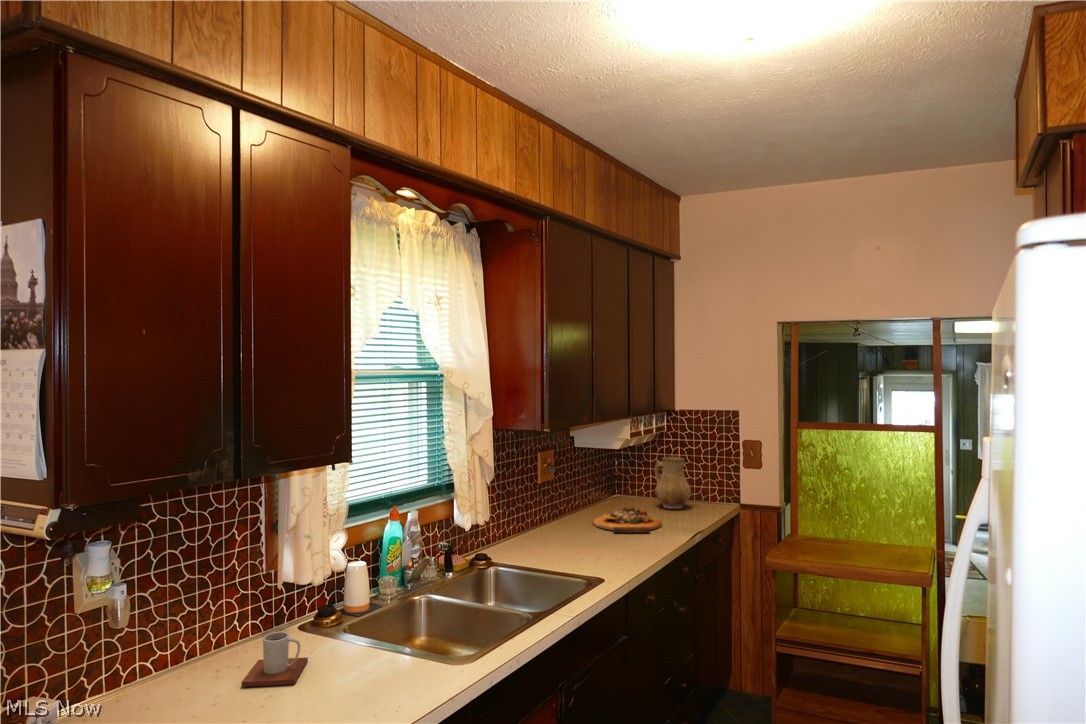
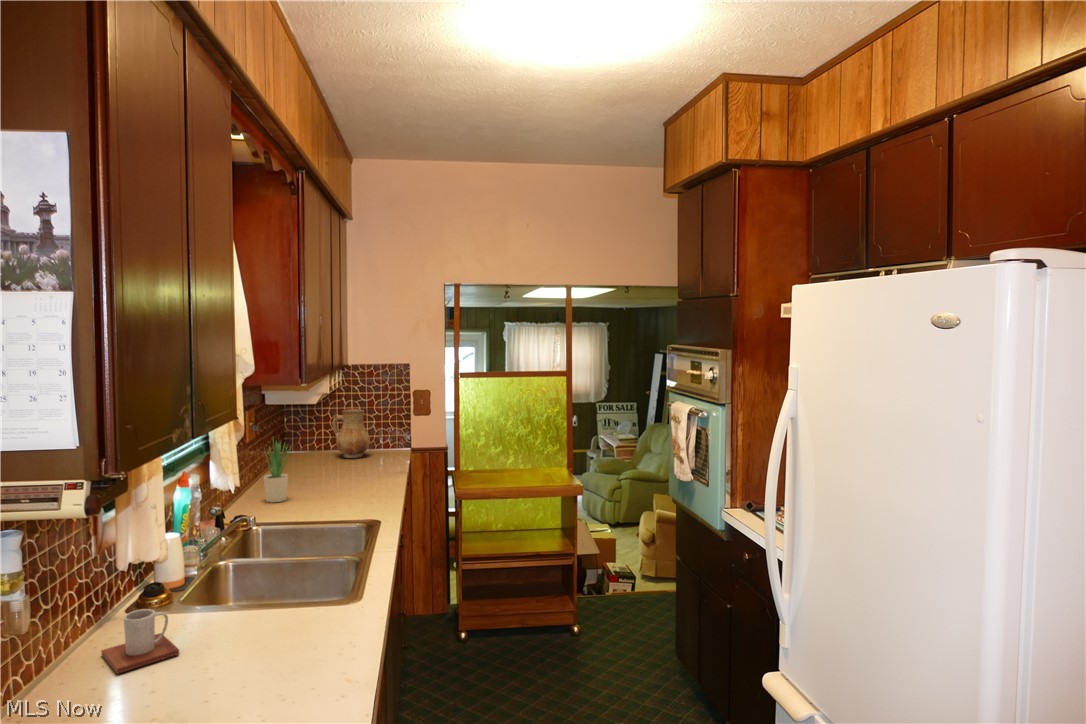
potted plant: none [538,475,564,546] -> present [263,440,291,502]
cutting board: present [593,507,662,533] -> none [293,459,363,483]

